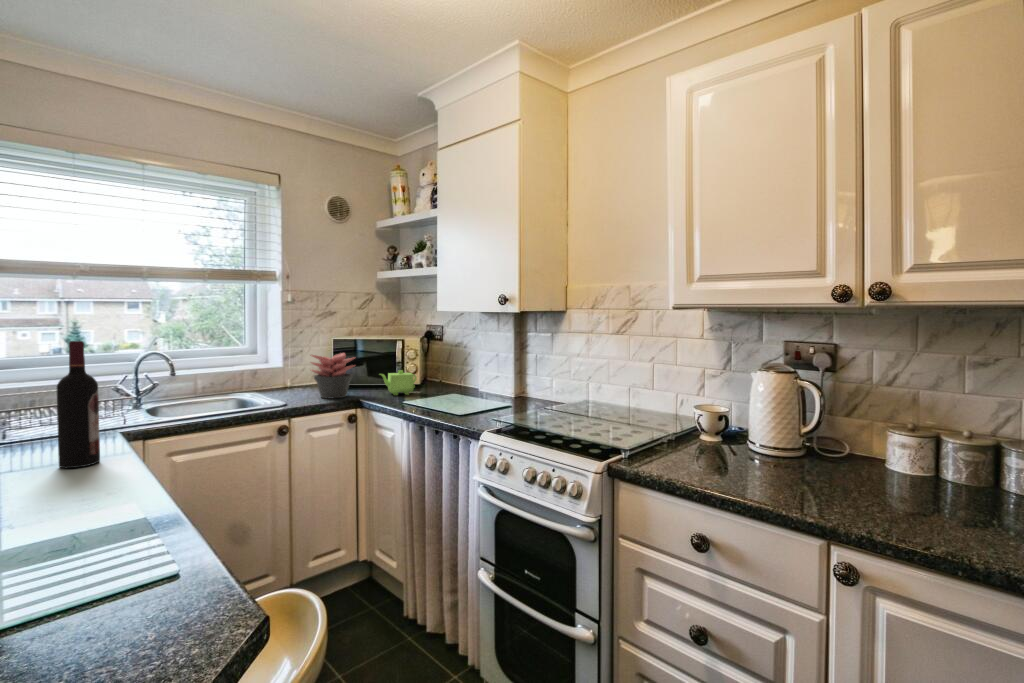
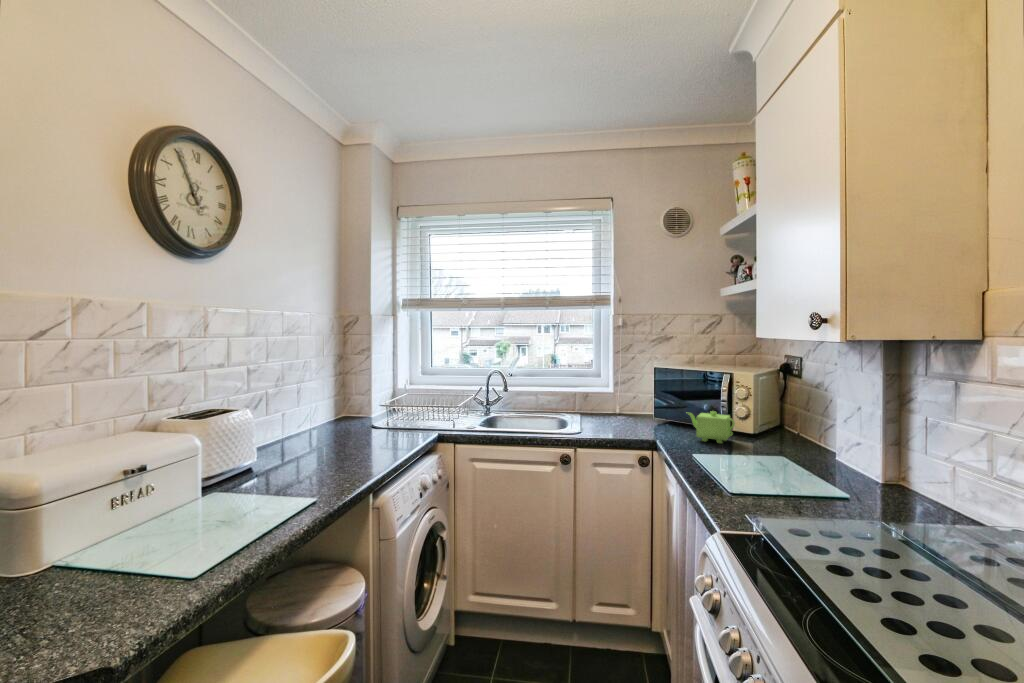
wine bottle: present [57,341,100,468] -> none [359,372,383,464]
succulent plant: present [310,353,355,398] -> none [616,384,661,433]

